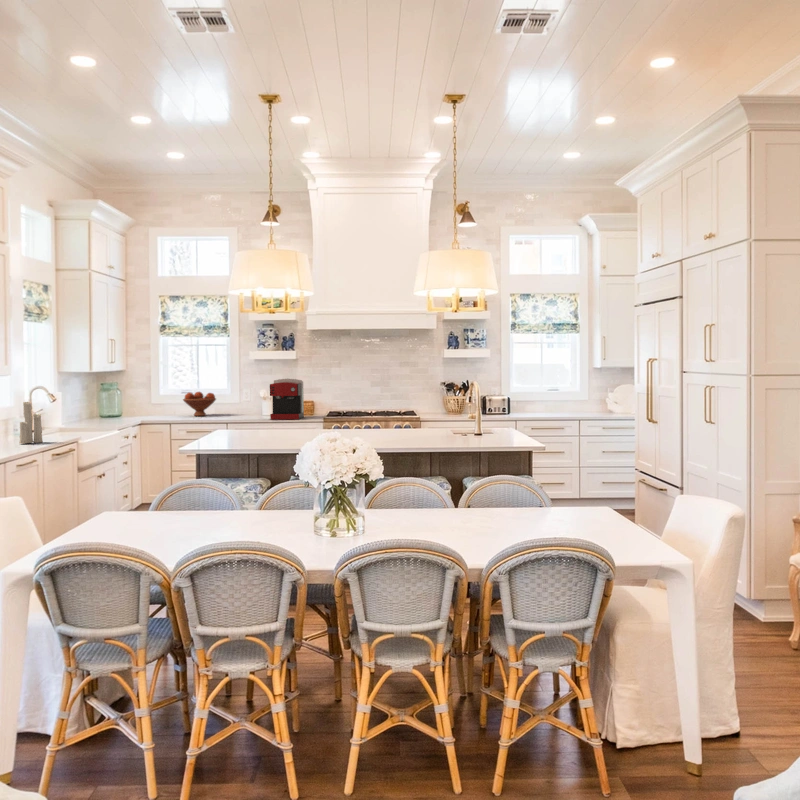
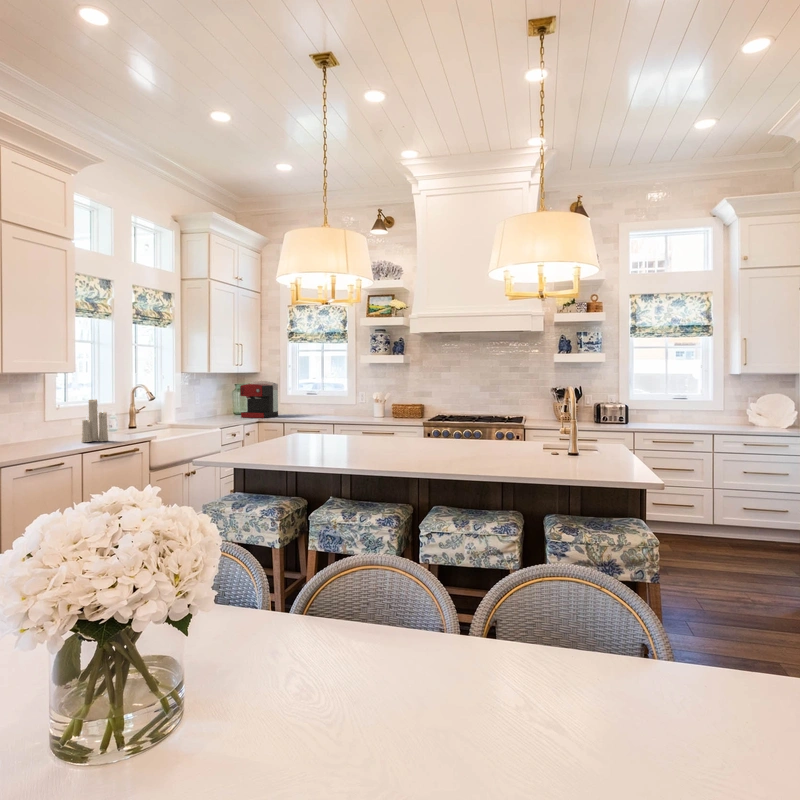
coffee maker: present [270,379,304,420] -> present [240,381,278,418]
fruit bowl: present [183,392,216,416] -> none [302,393,333,416]

